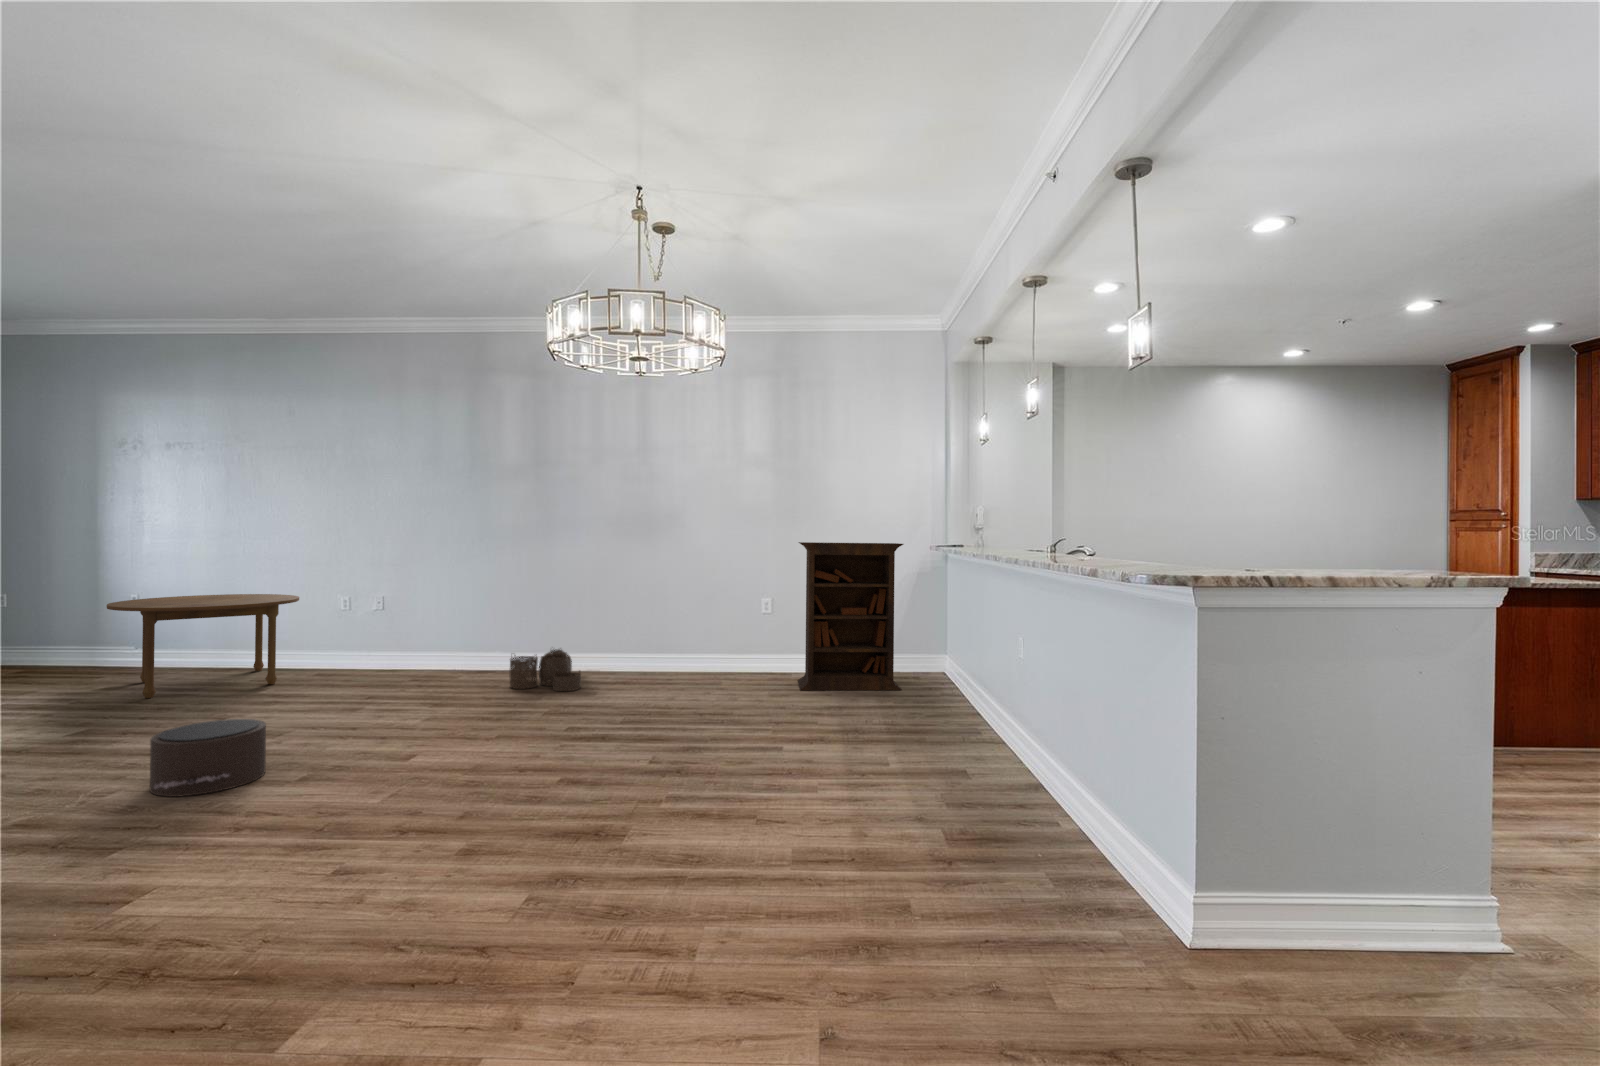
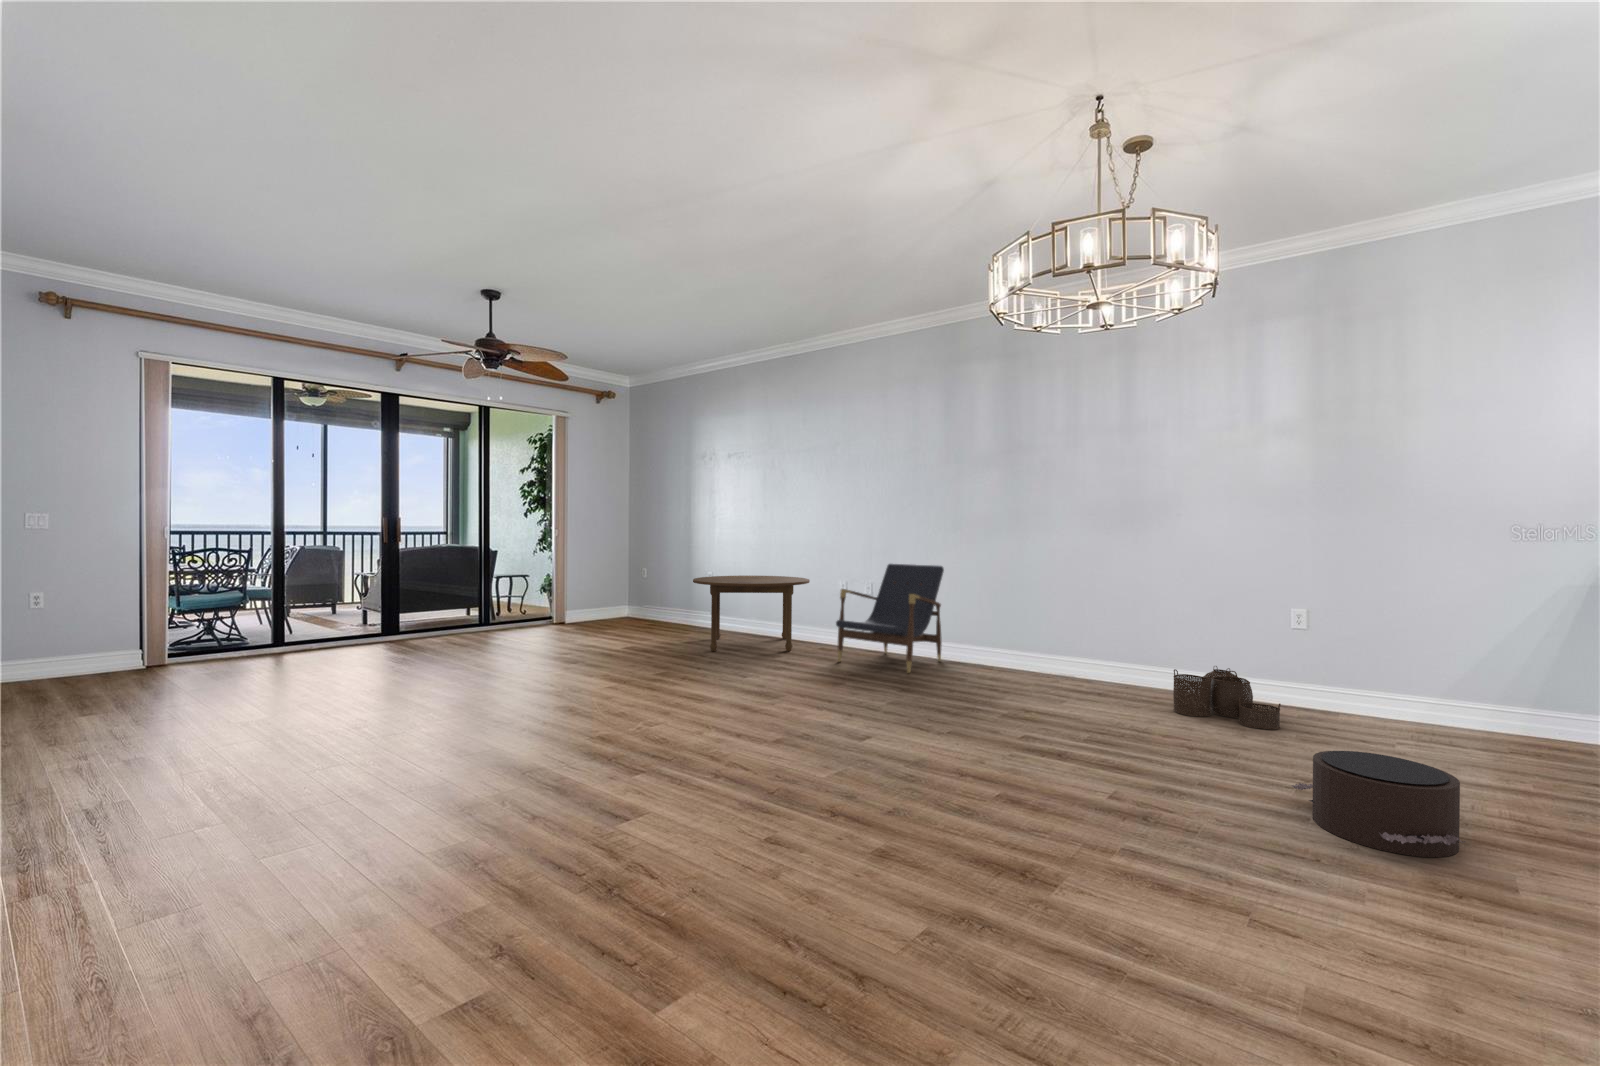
bookcase: present [797,542,903,690] -> none [1349,532,1571,771]
lounge chair: none [345,574,474,689] -> present [836,563,944,673]
woven basket: present [509,649,581,691] -> present [1173,666,1281,730]
pouf: present [150,719,266,797] -> present [1291,751,1465,857]

